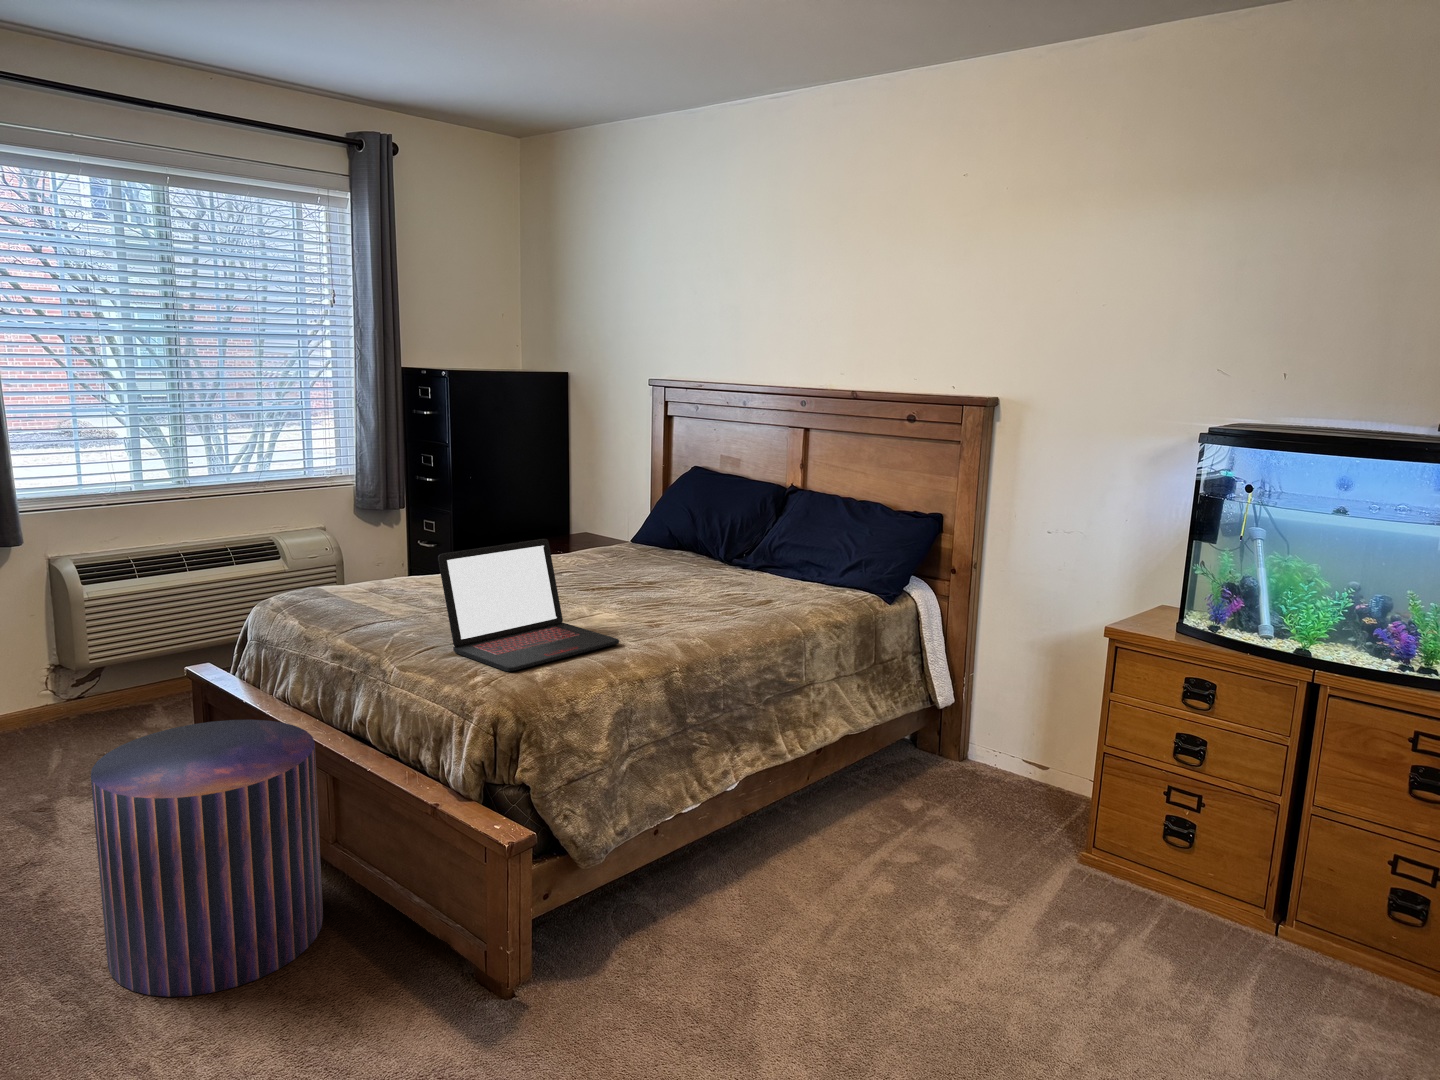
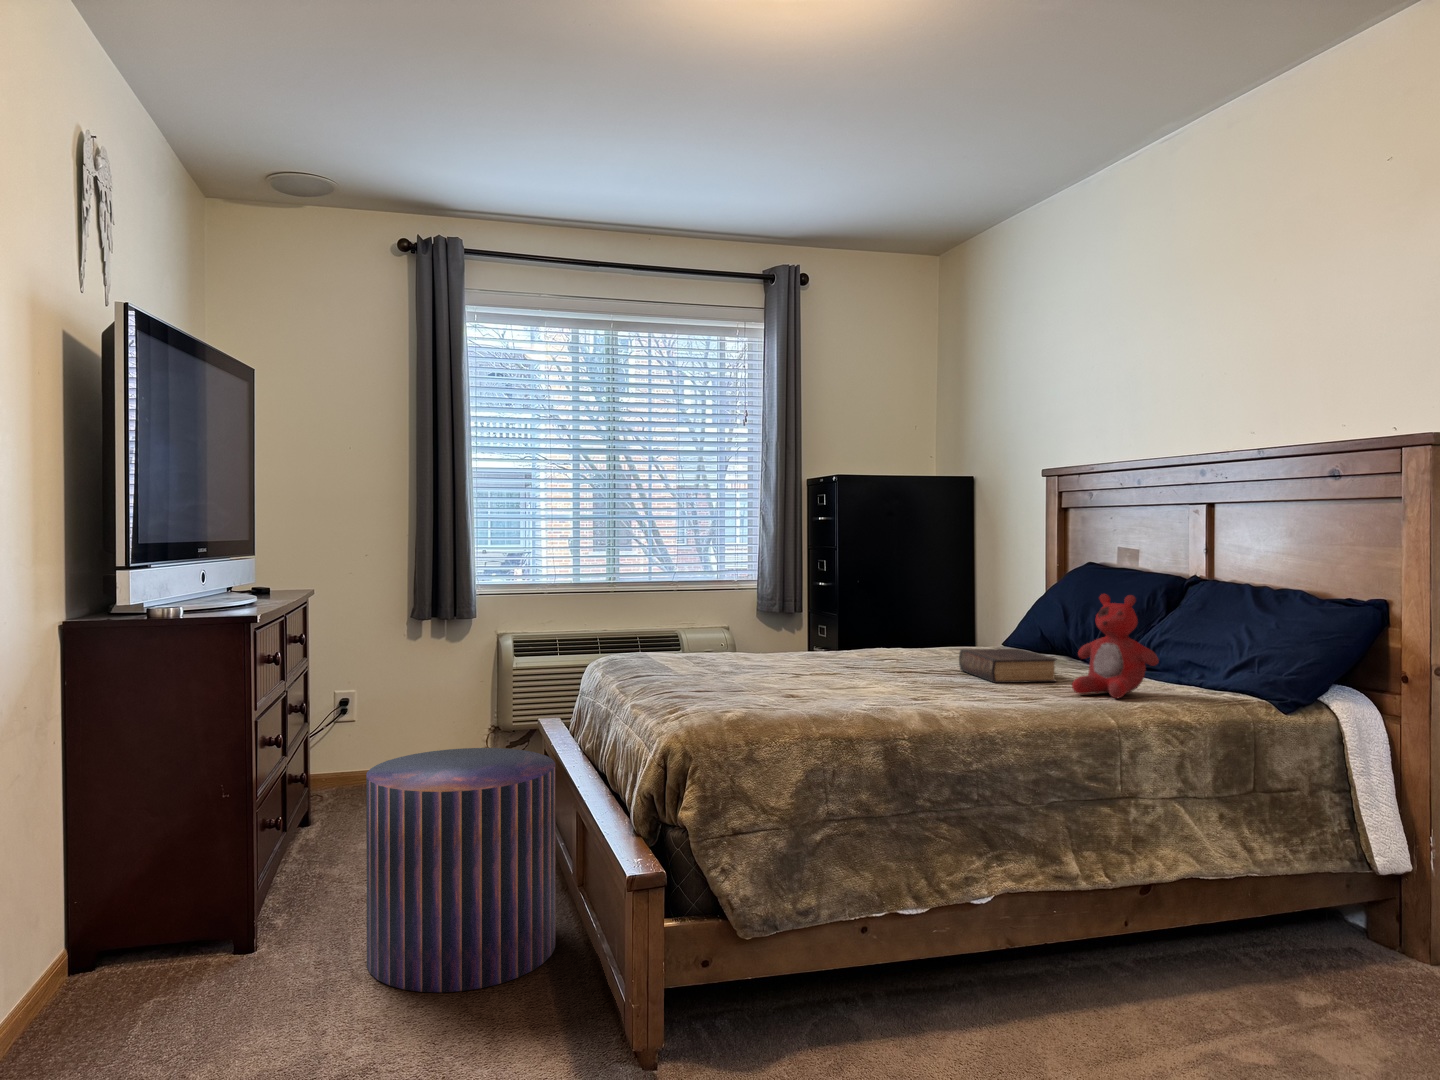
stuffed bear: none [748,520,813,606] -> present [1072,594,1159,699]
laptop: present [438,539,619,671] -> none [680,595,857,714]
book: none [635,558,724,596] -> present [959,649,1056,683]

